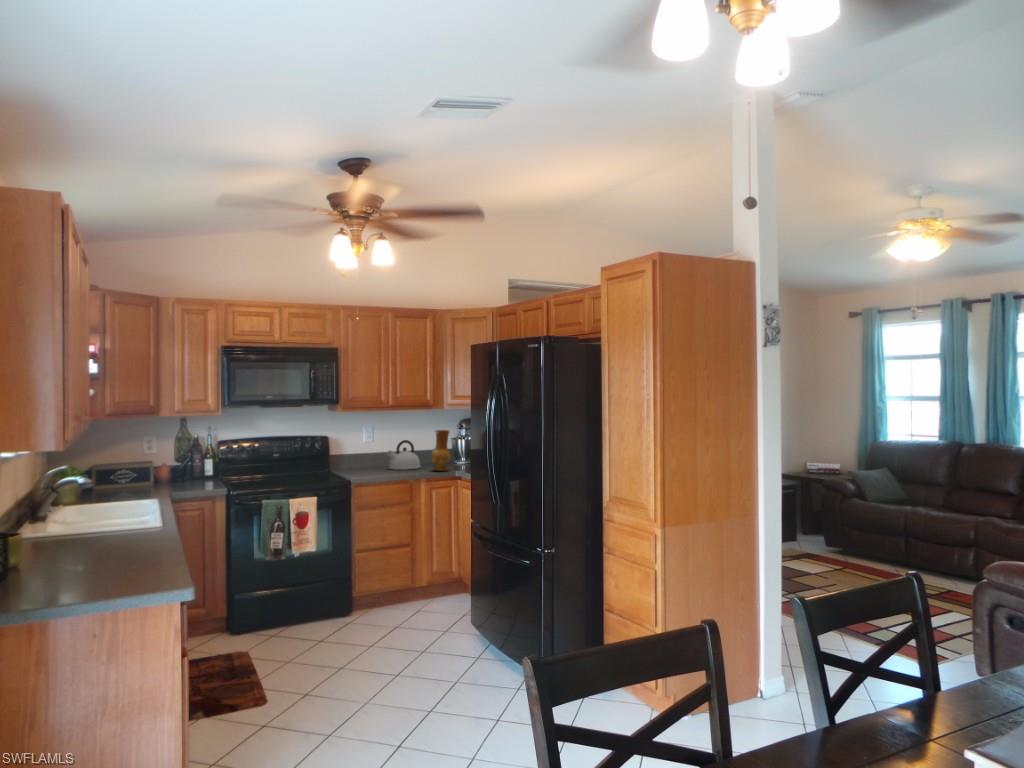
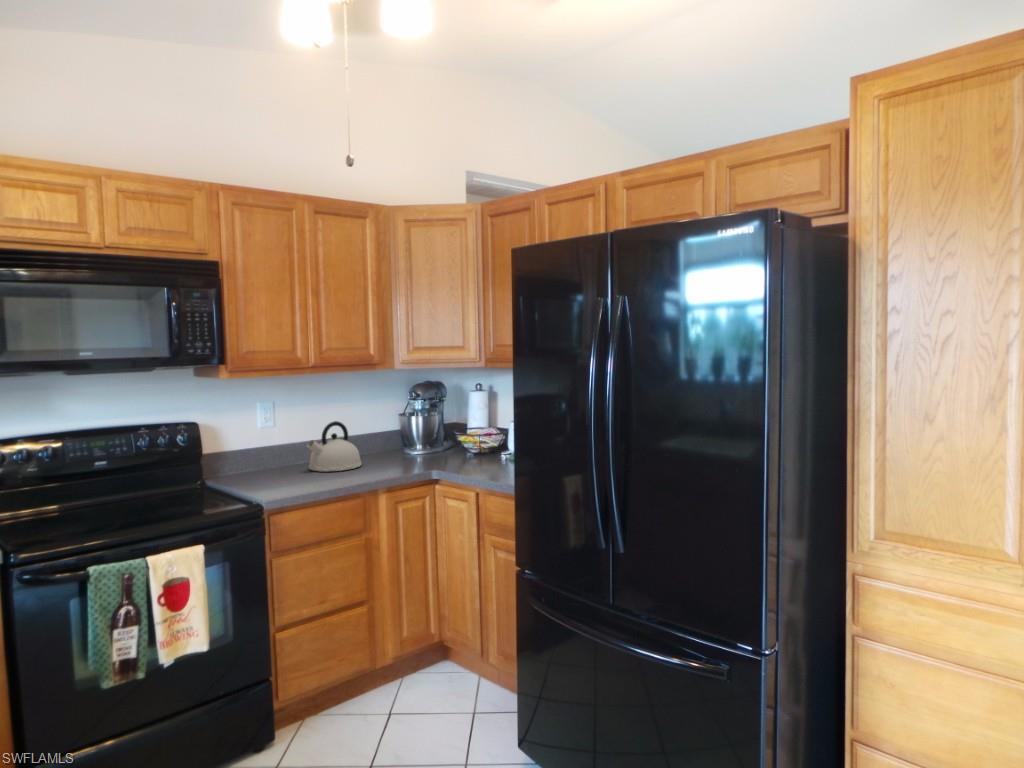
ceramic jug: present [431,430,451,471] -> none [386,403,419,471]

